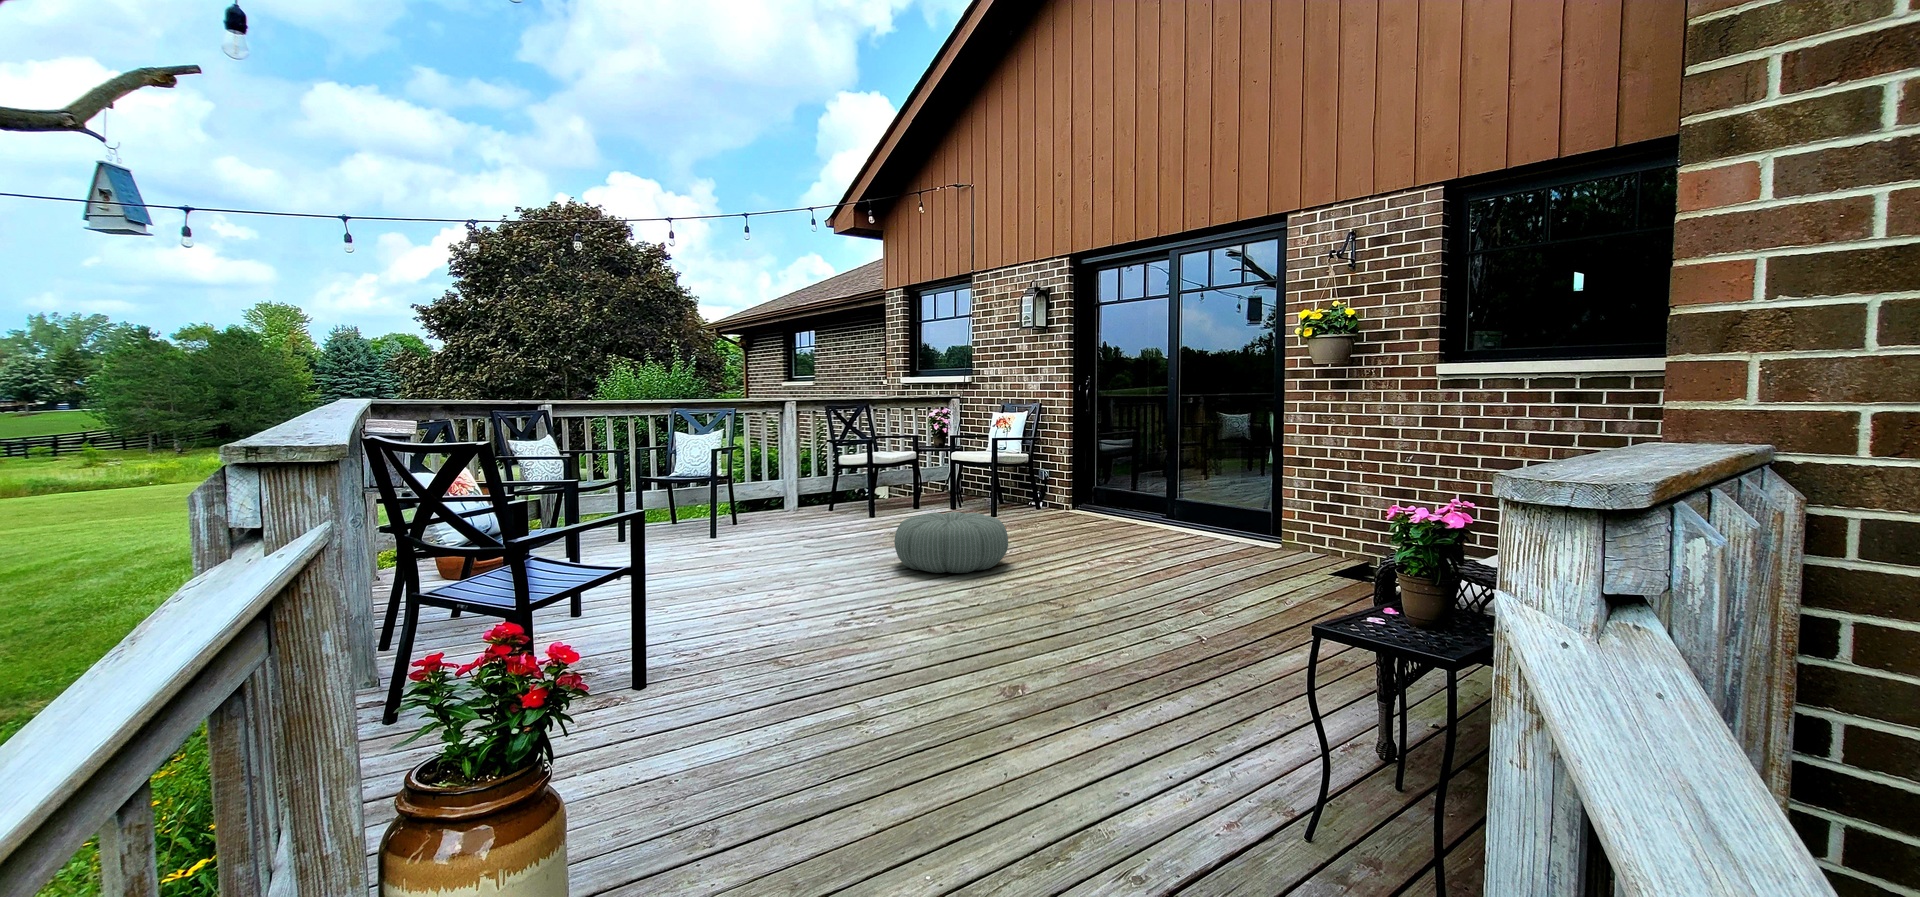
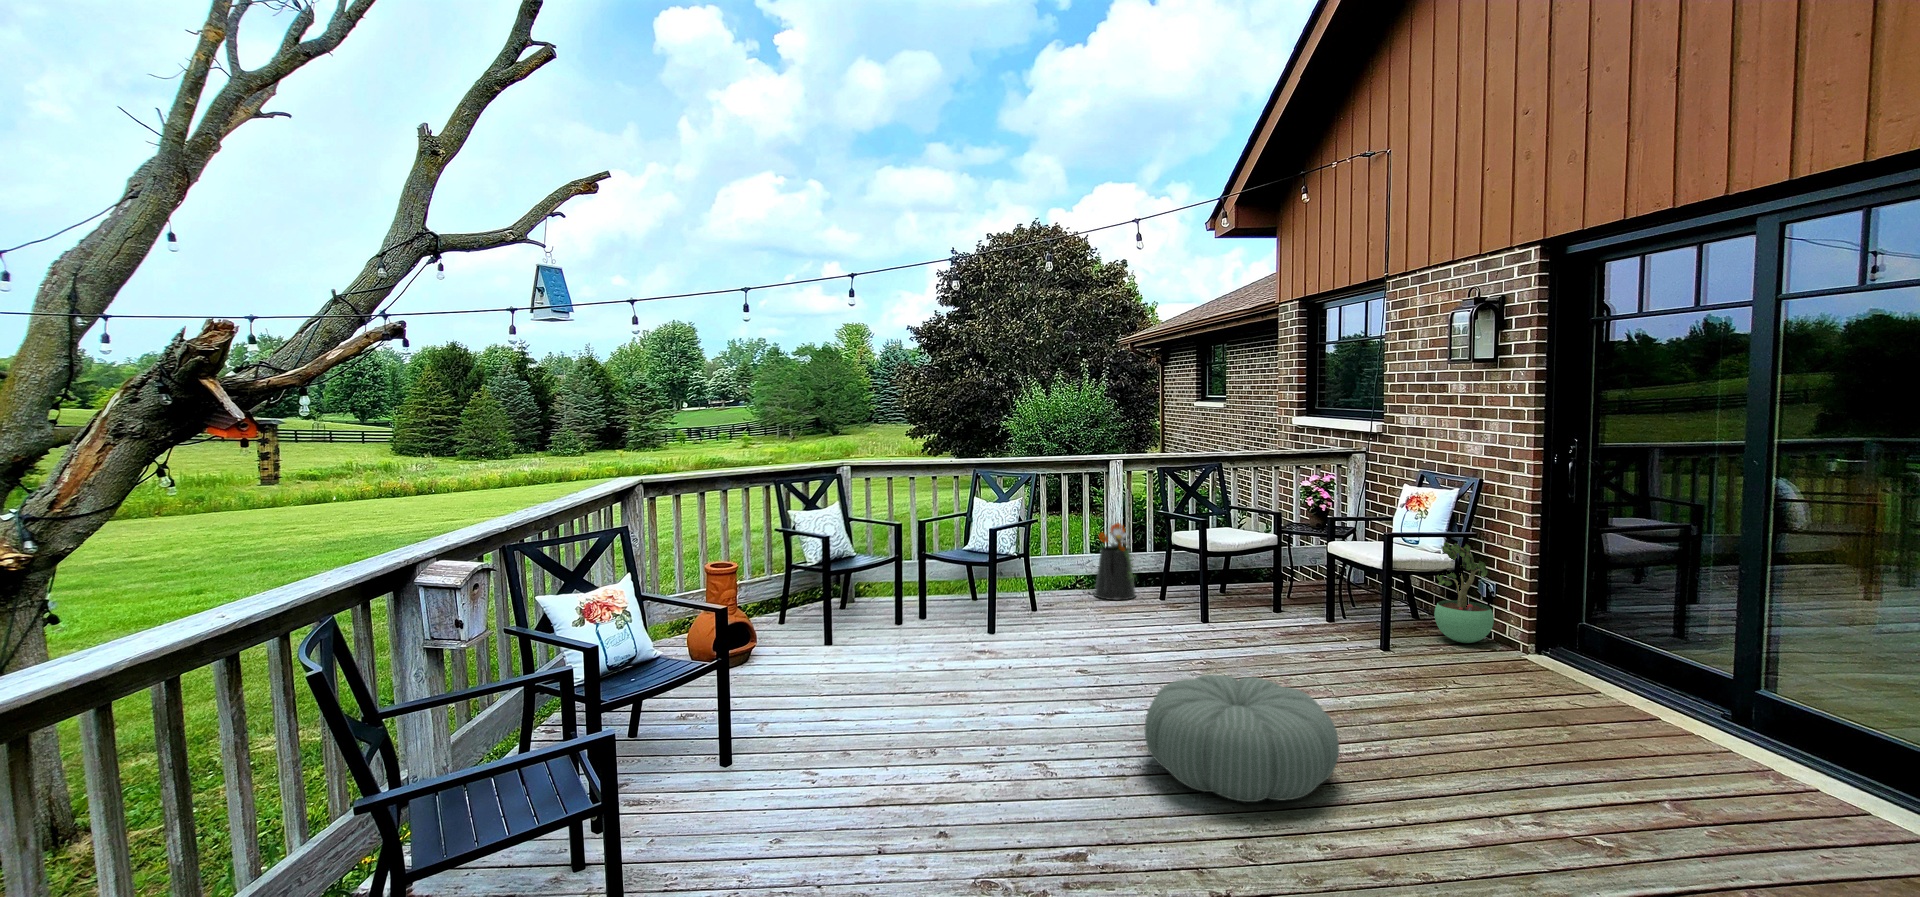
potted plant: none [1016,446,1050,511] -> present [1434,542,1494,643]
watering can: none [777,453,811,514] -> present [1094,523,1136,600]

